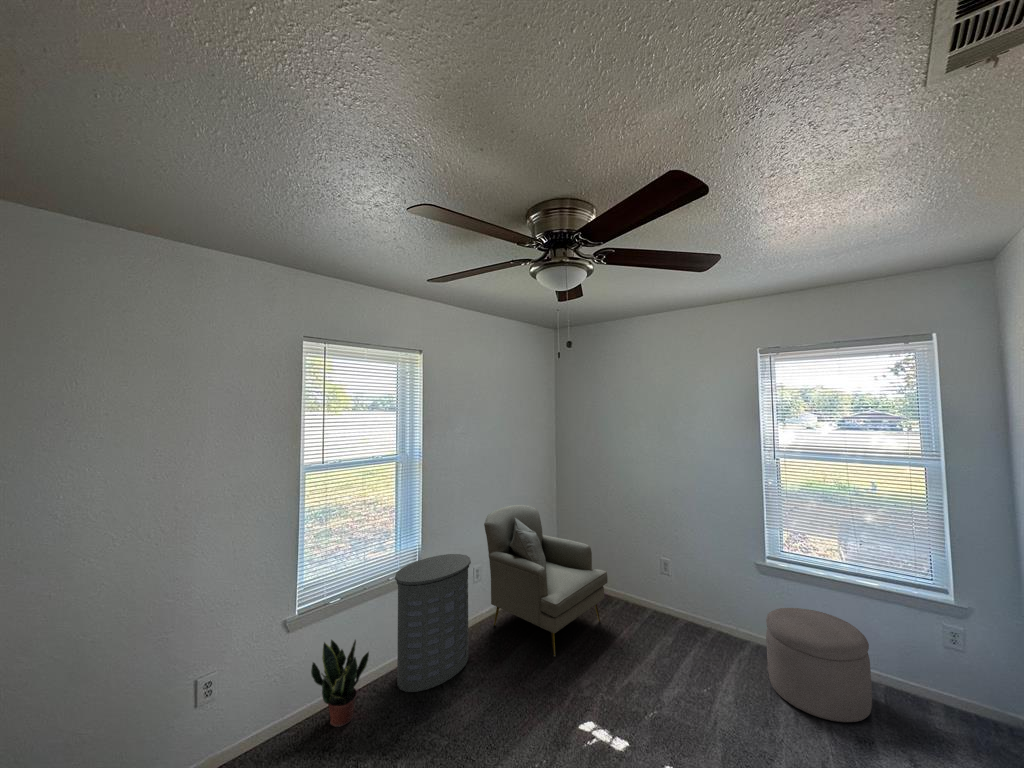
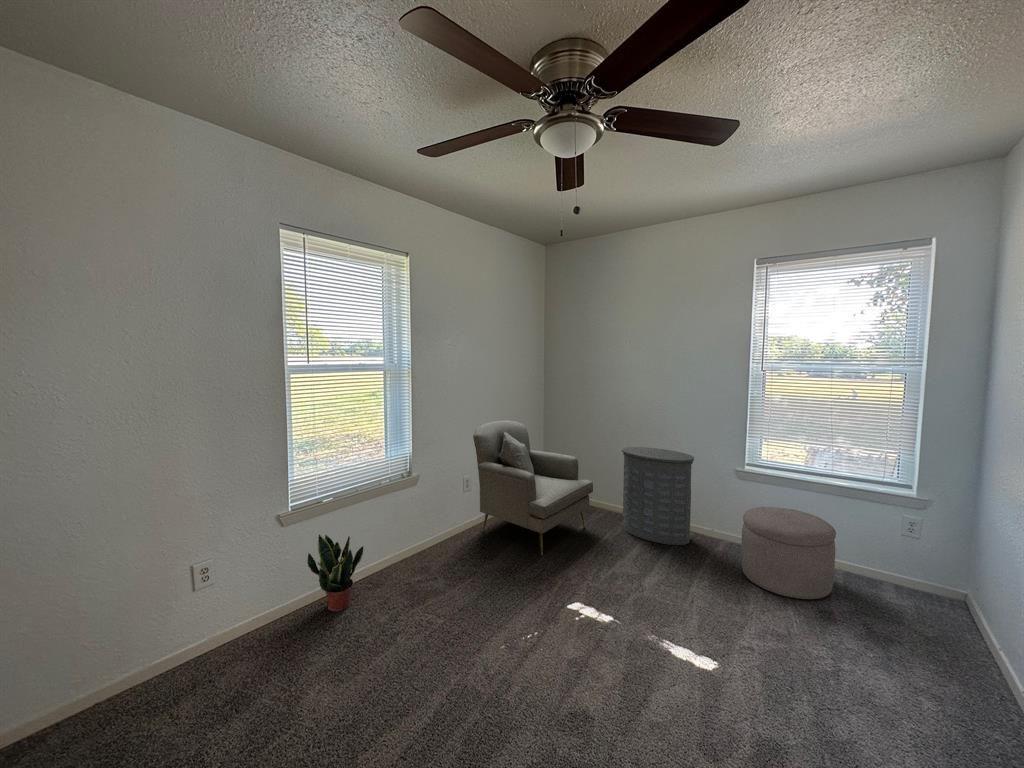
laundry hamper: present [395,554,471,692] -> present [622,447,694,545]

